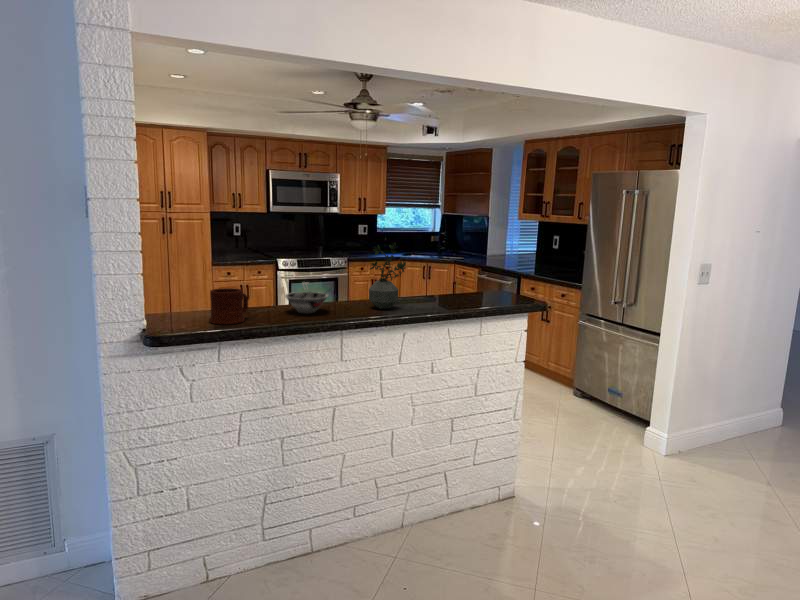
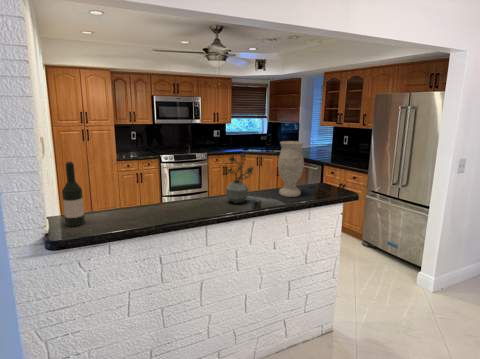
vase: none [440,231,475,305] -> present [278,141,304,197]
wine bottle: none [163,243,188,324] -> present [62,162,85,226]
bowl: present [285,282,332,314] -> none [162,186,199,210]
mug: present [209,288,248,324] -> none [101,194,133,225]

